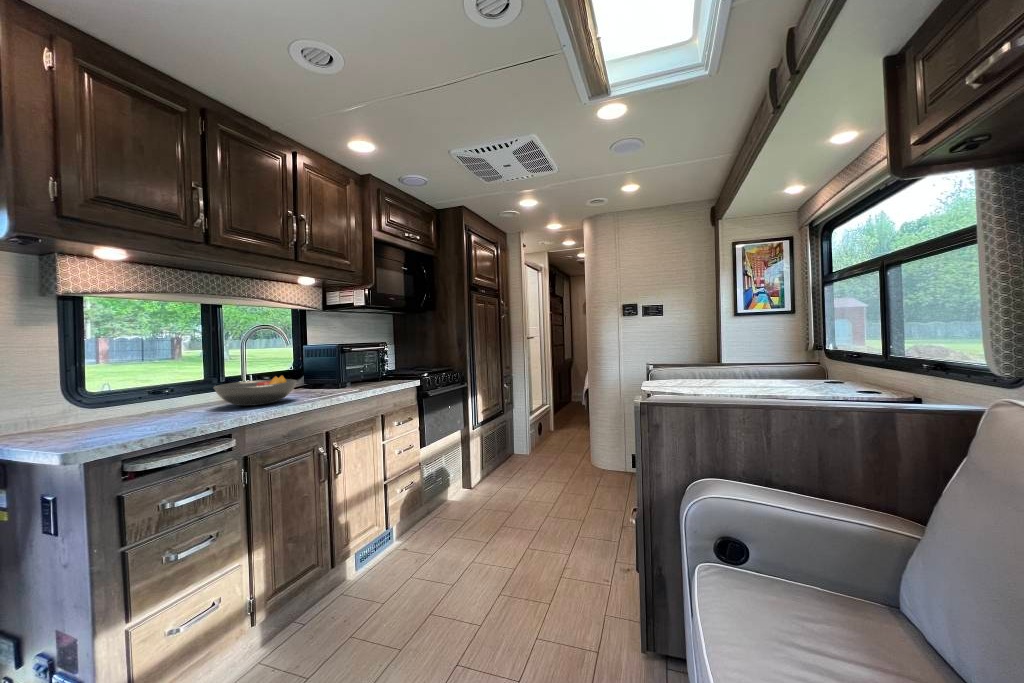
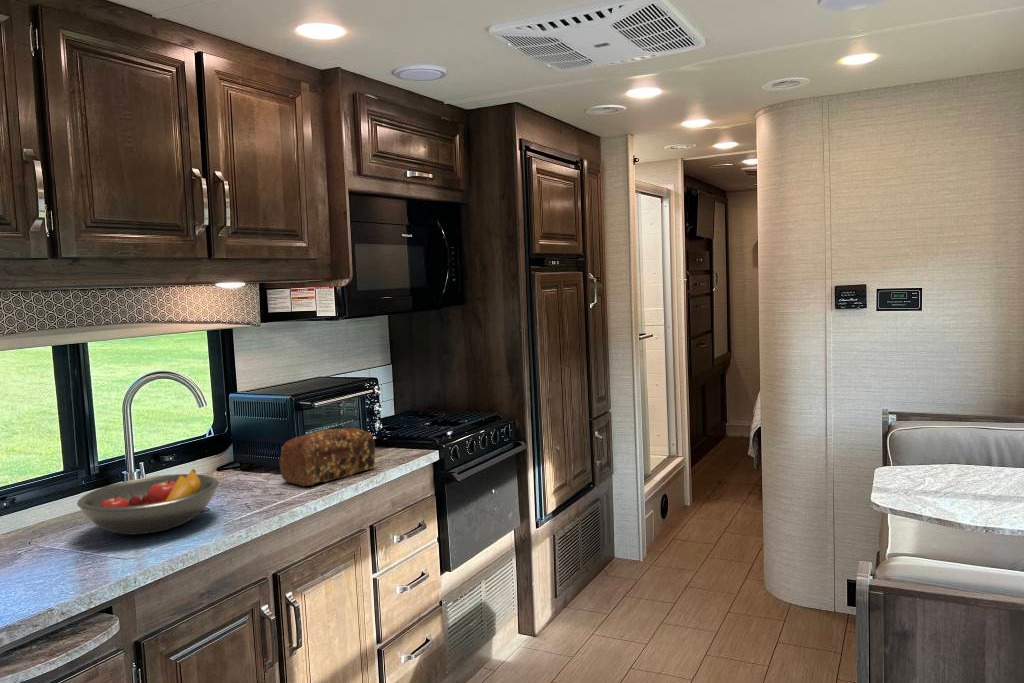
bread loaf: none [331,363,385,390] -> present [279,428,375,486]

